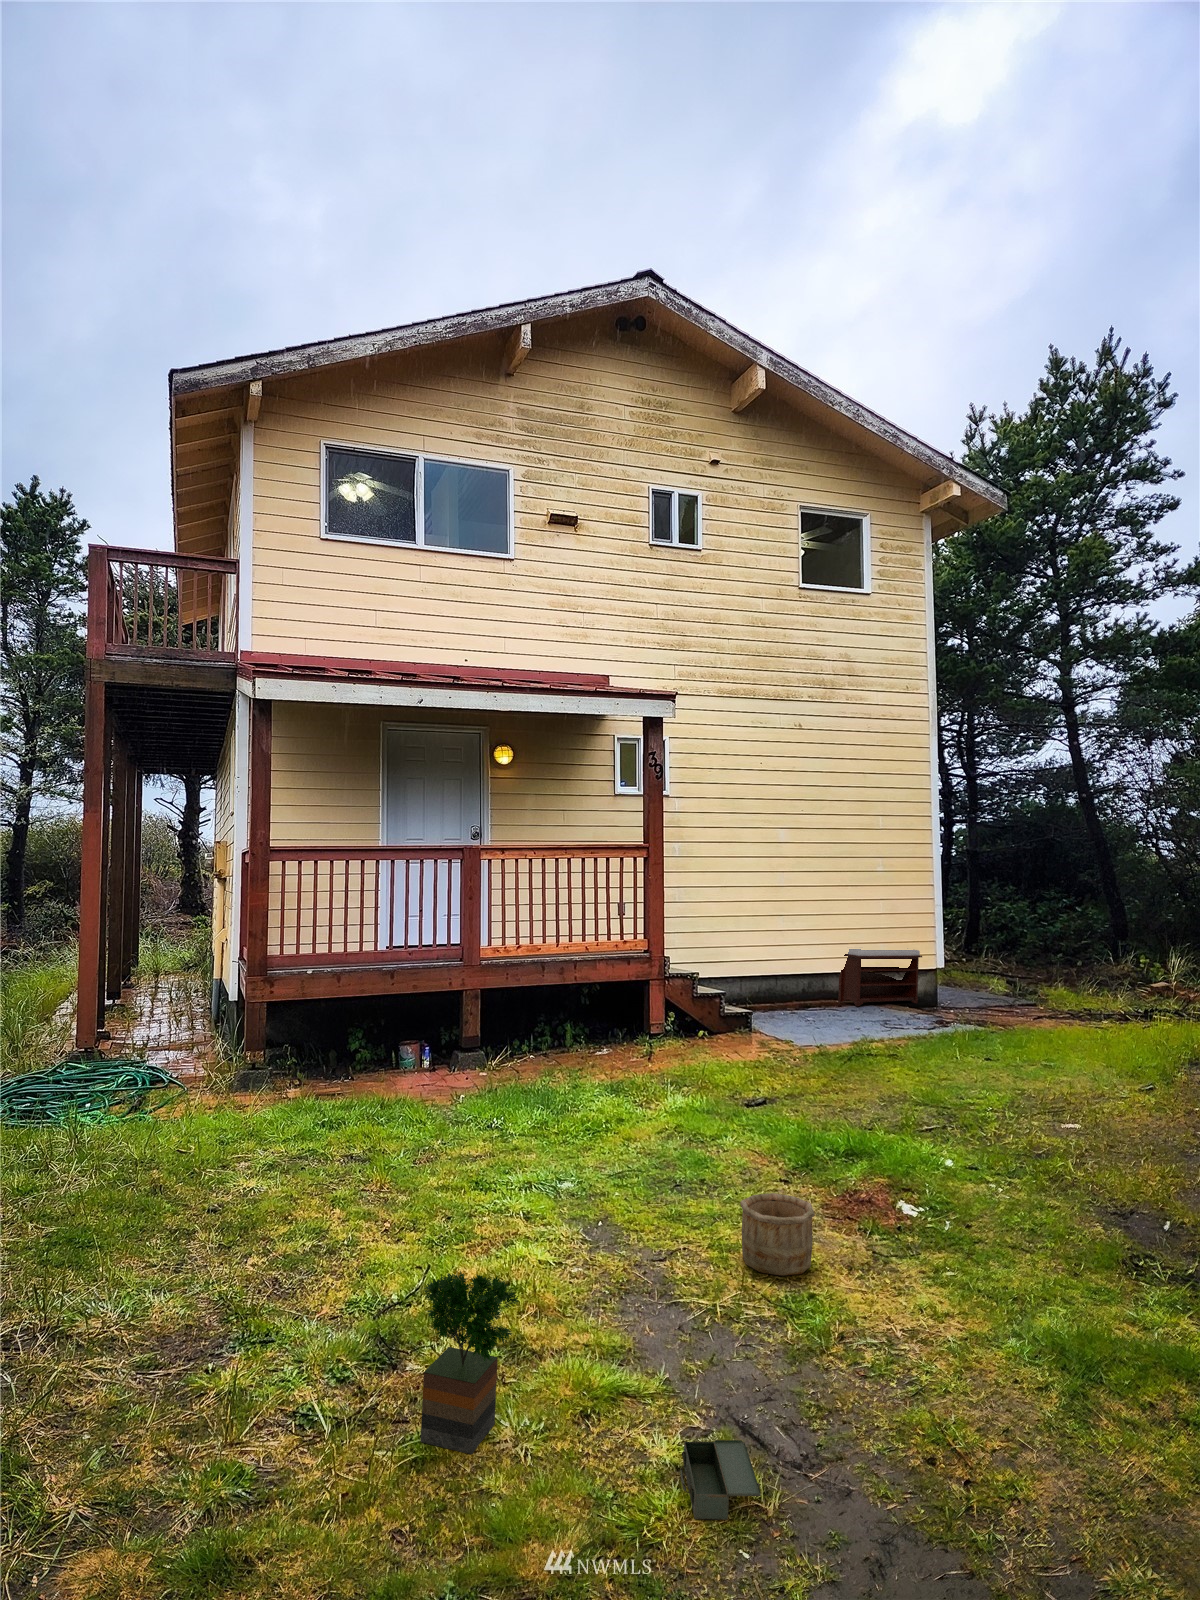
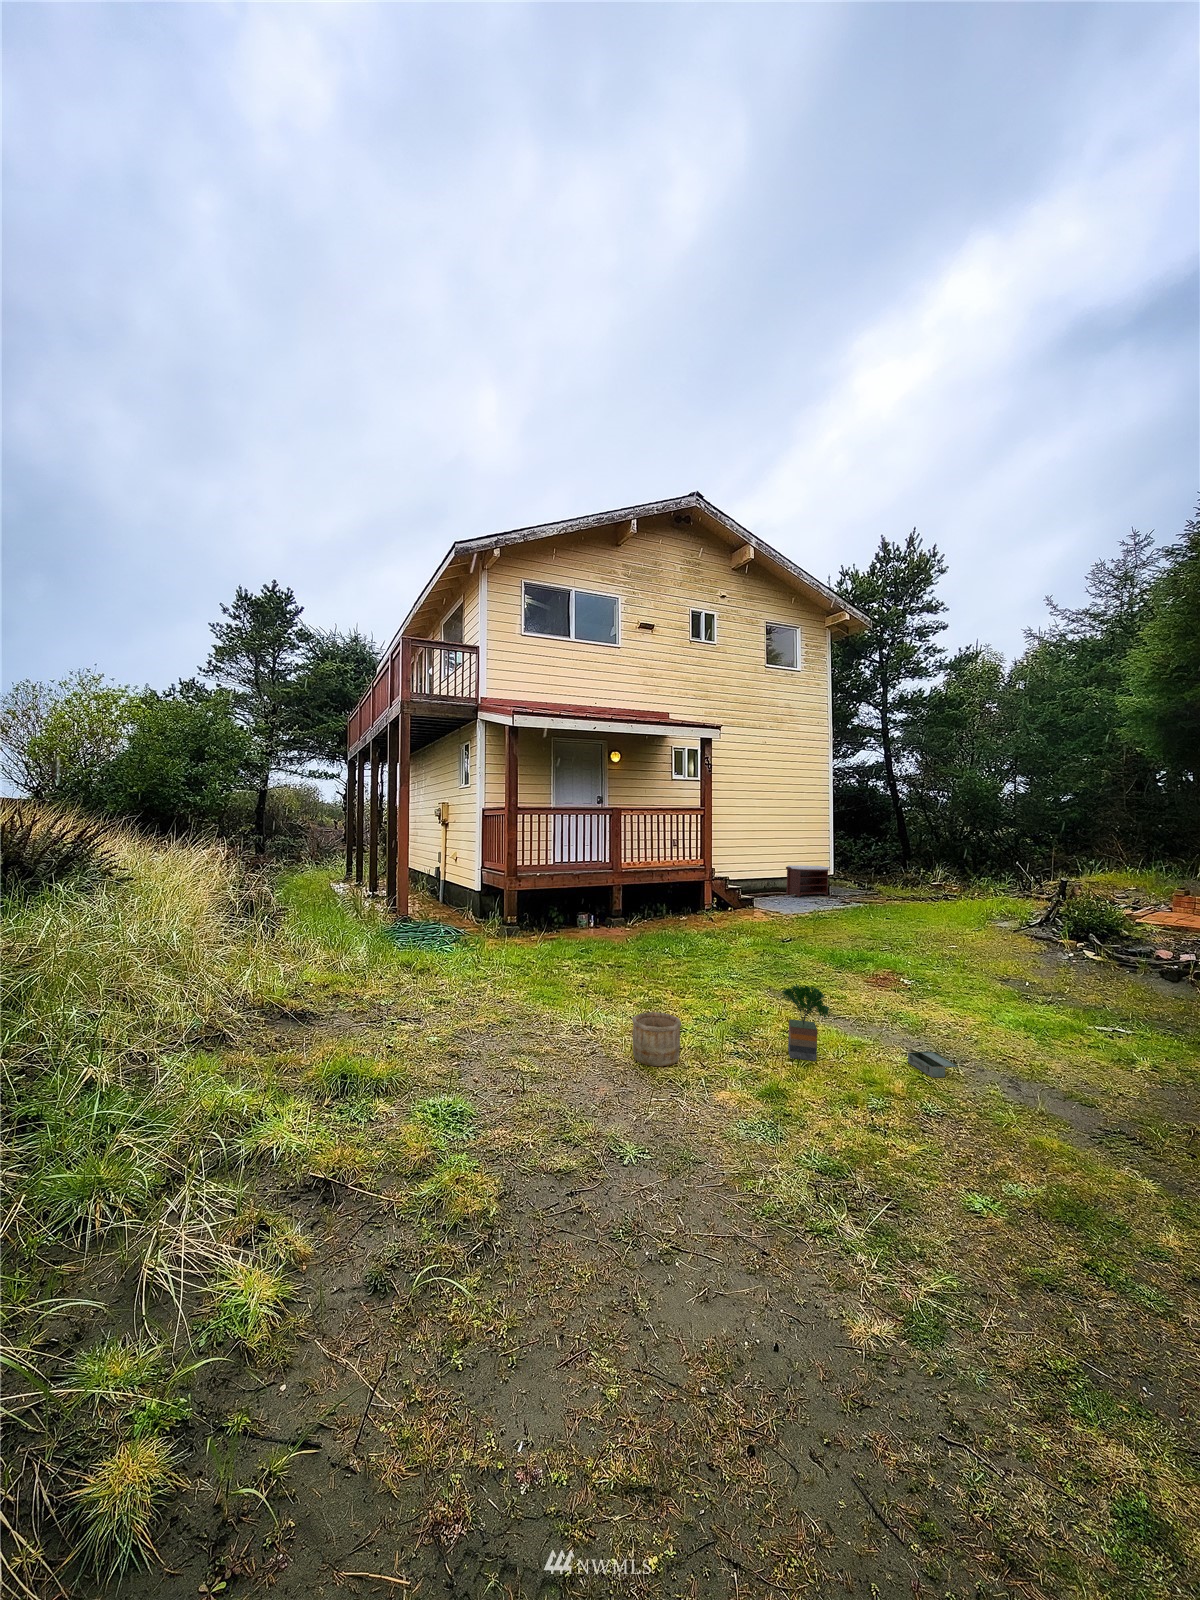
wooden bucket: present [740,1193,815,1276] -> present [632,1012,682,1066]

